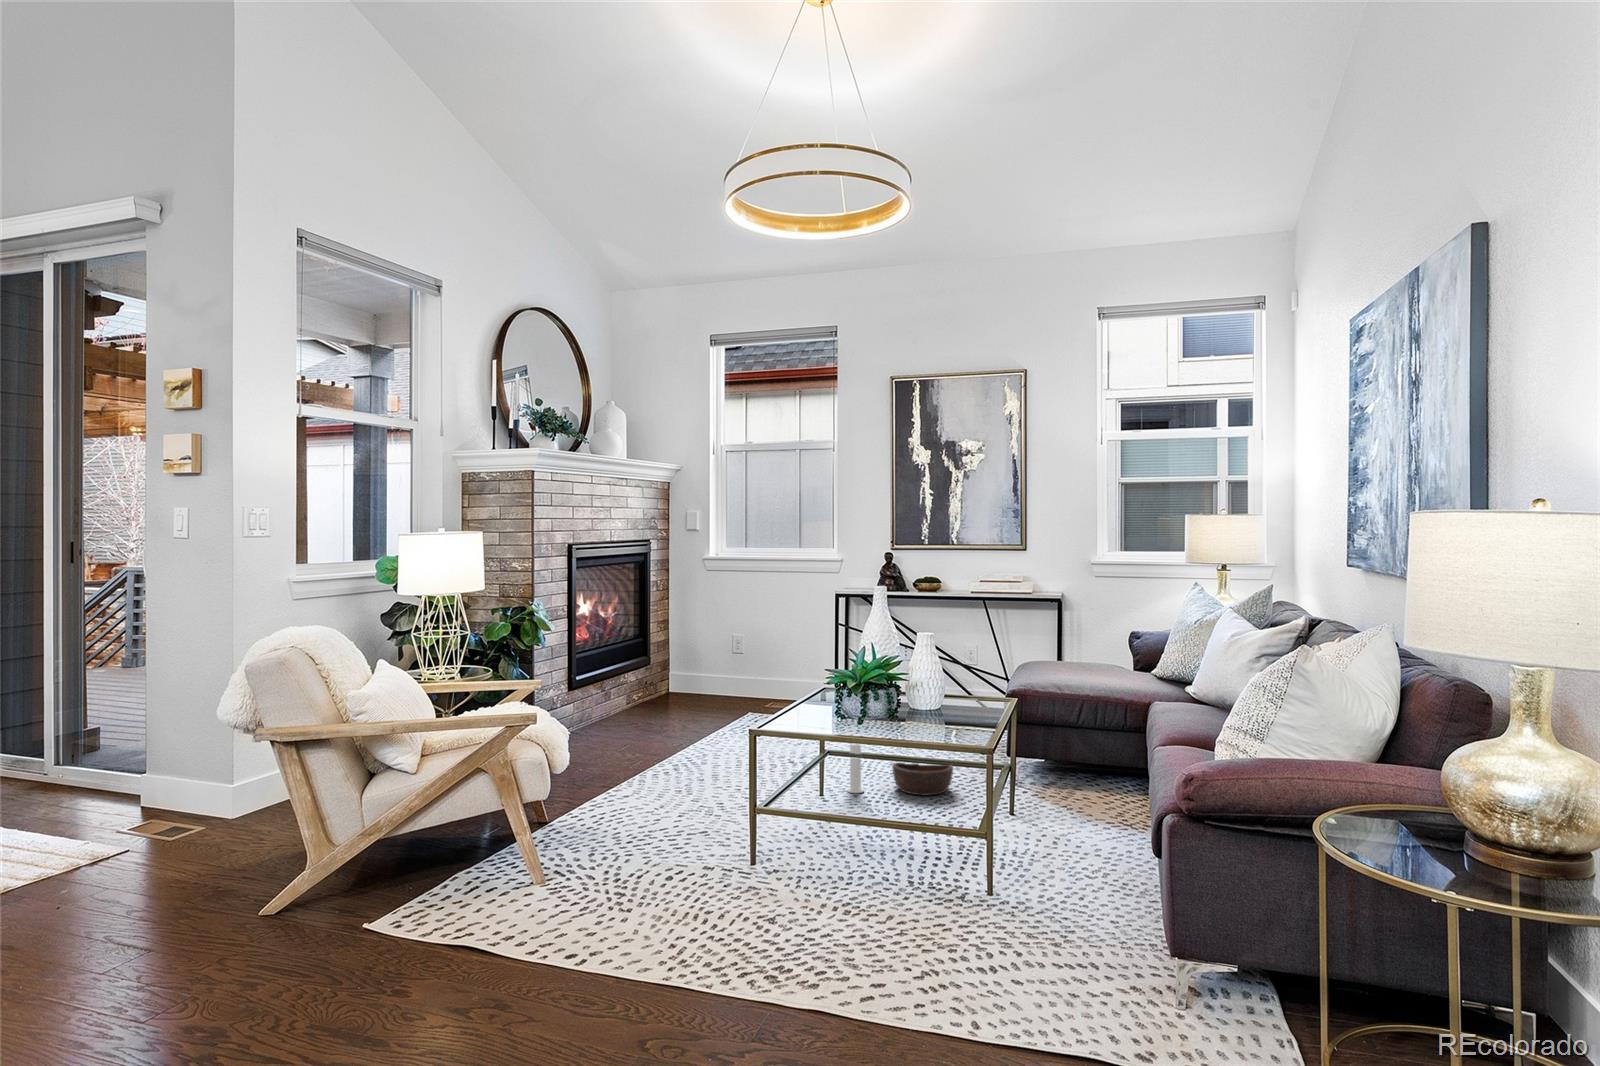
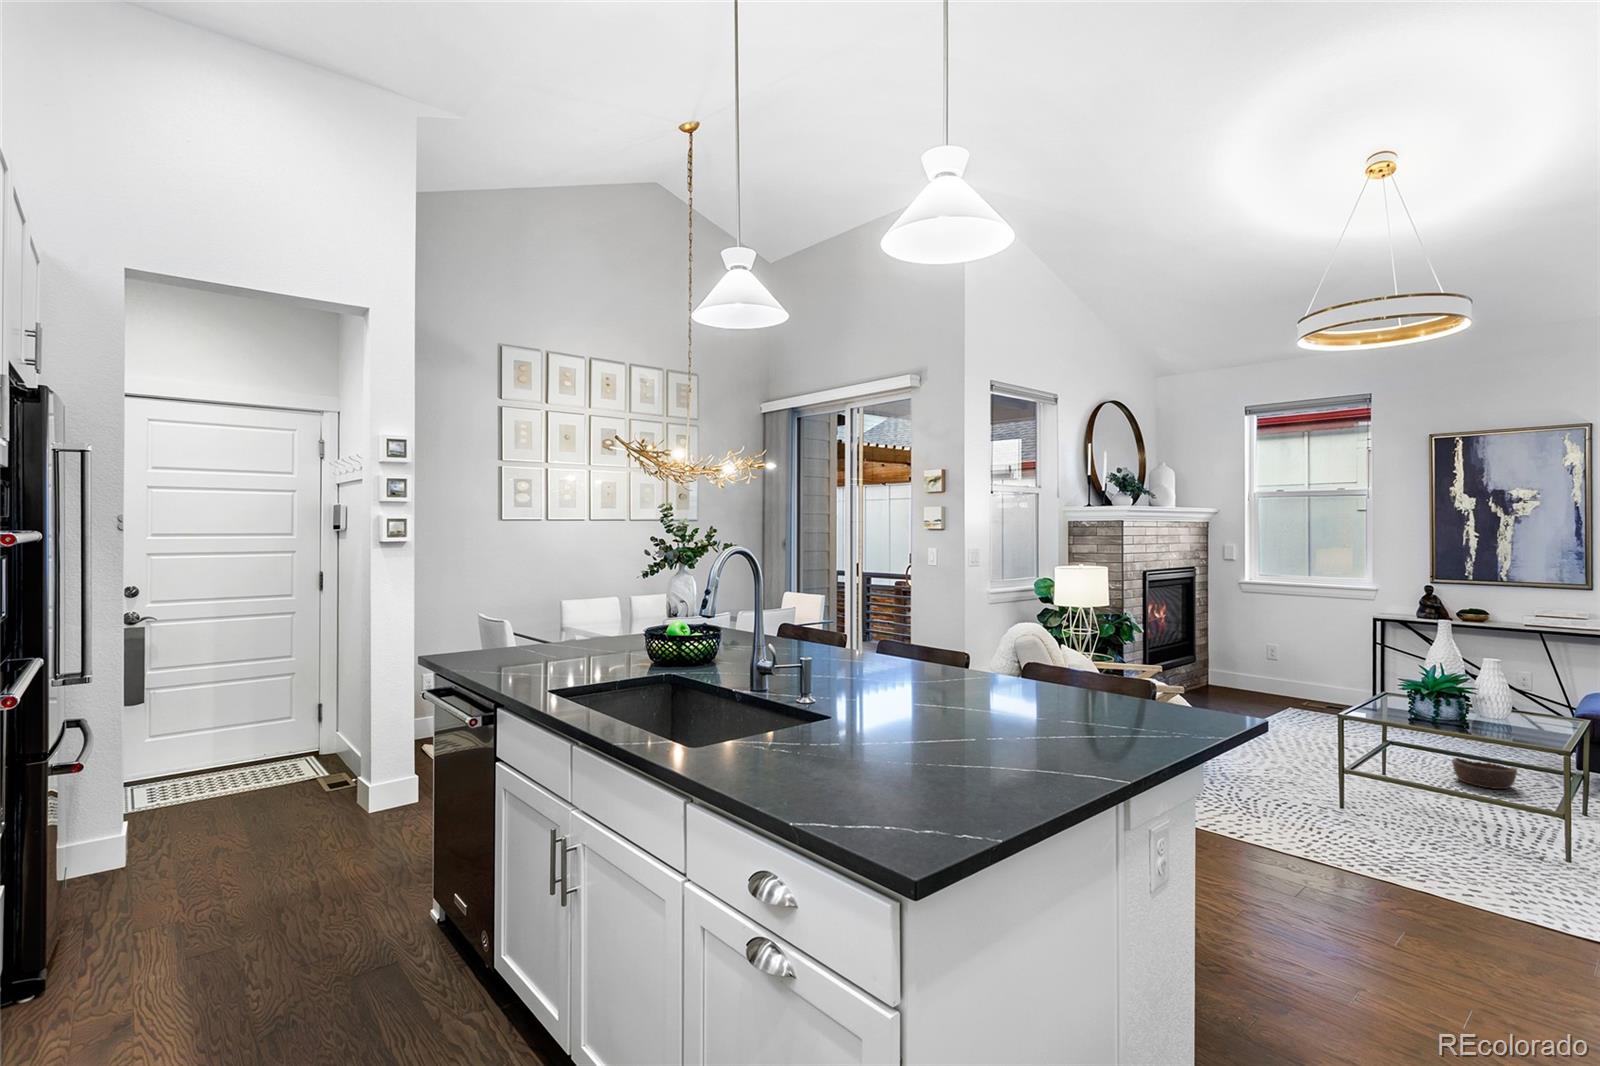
candle: present [847,744,864,793] -> none [1408,728,1425,778]

